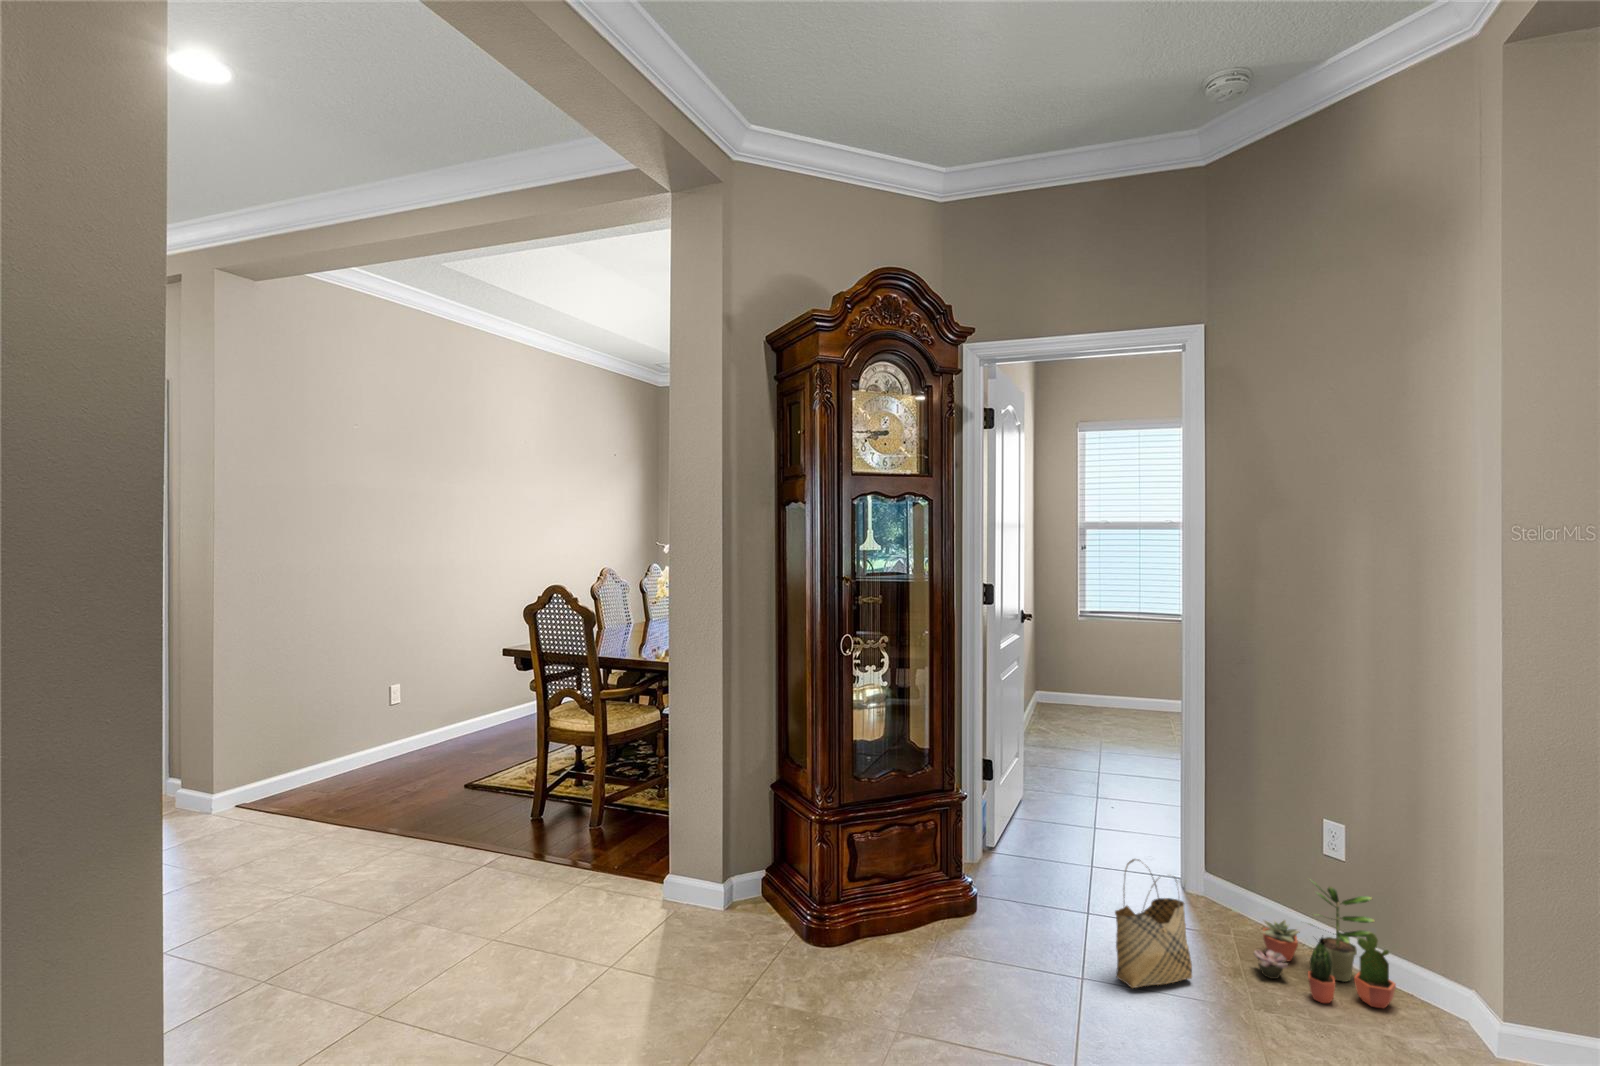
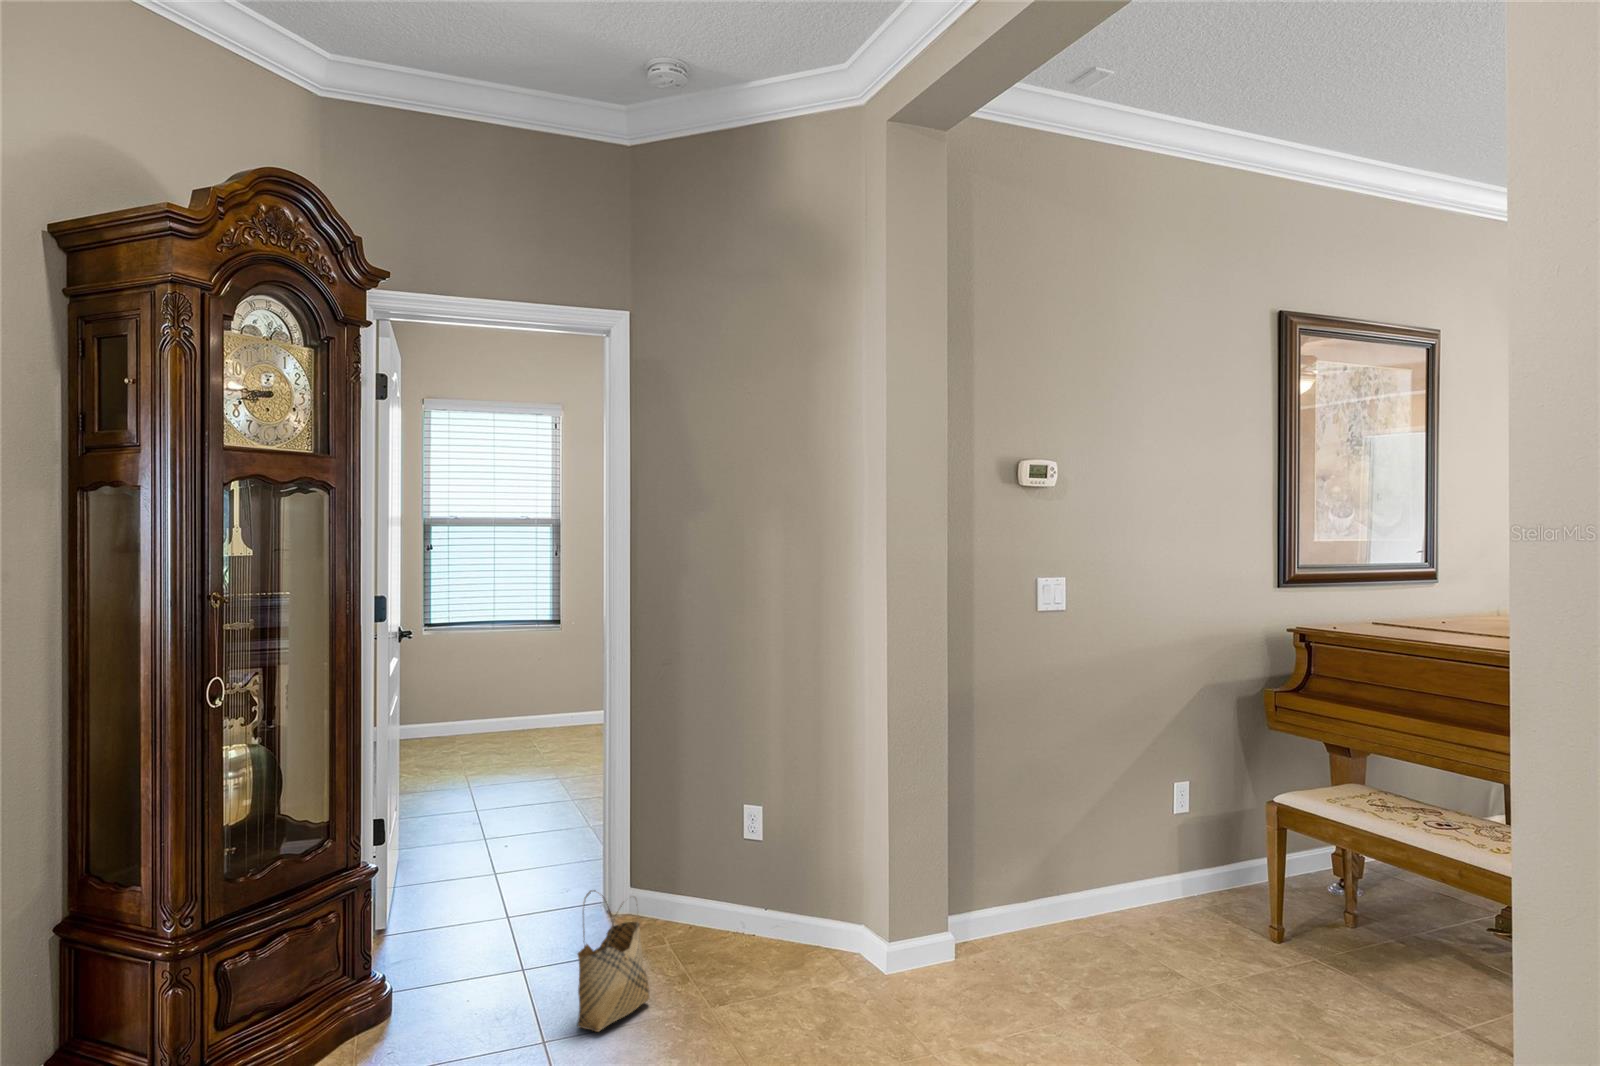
potted plant: present [1254,879,1396,1008] -> none [696,865,810,980]

